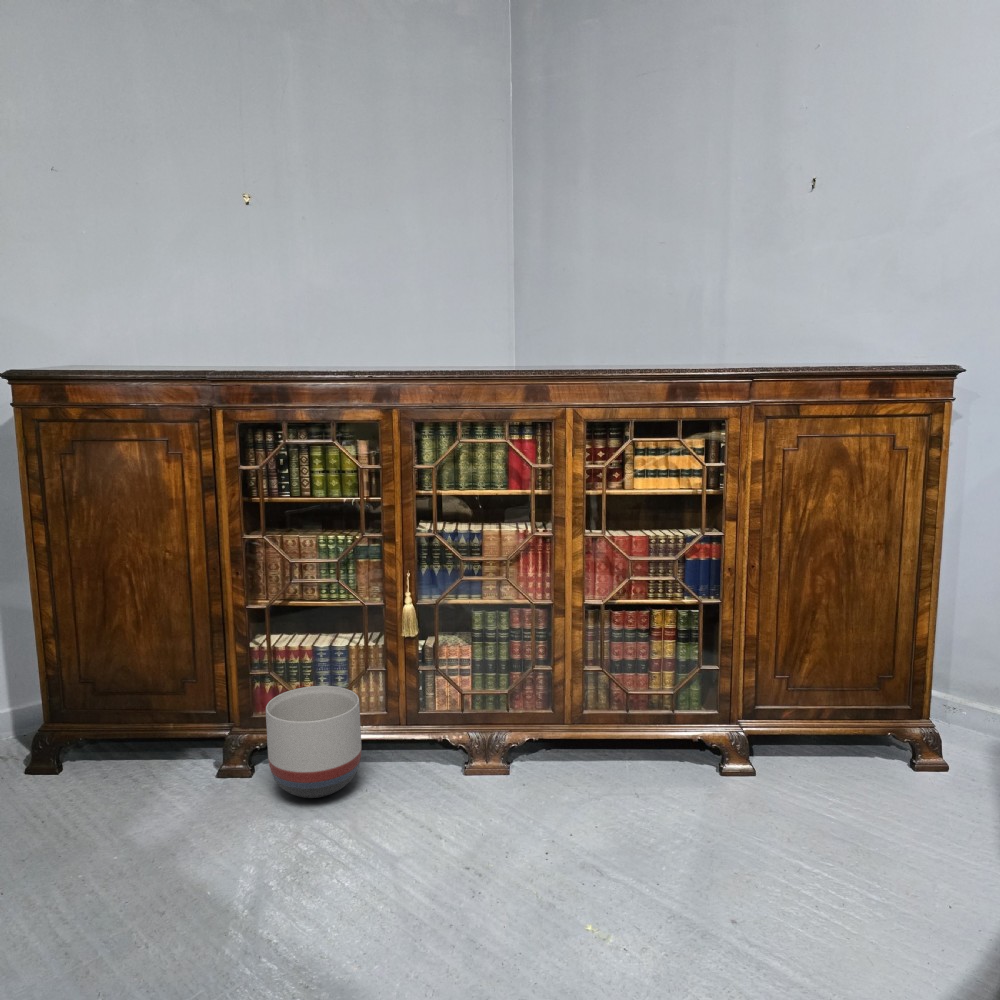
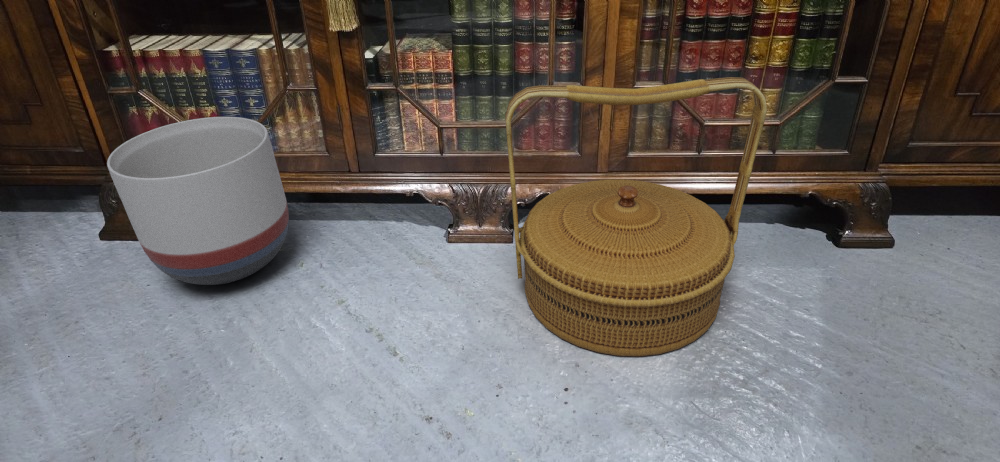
woven basket: none [509,667,651,833] -> present [505,77,767,356]

